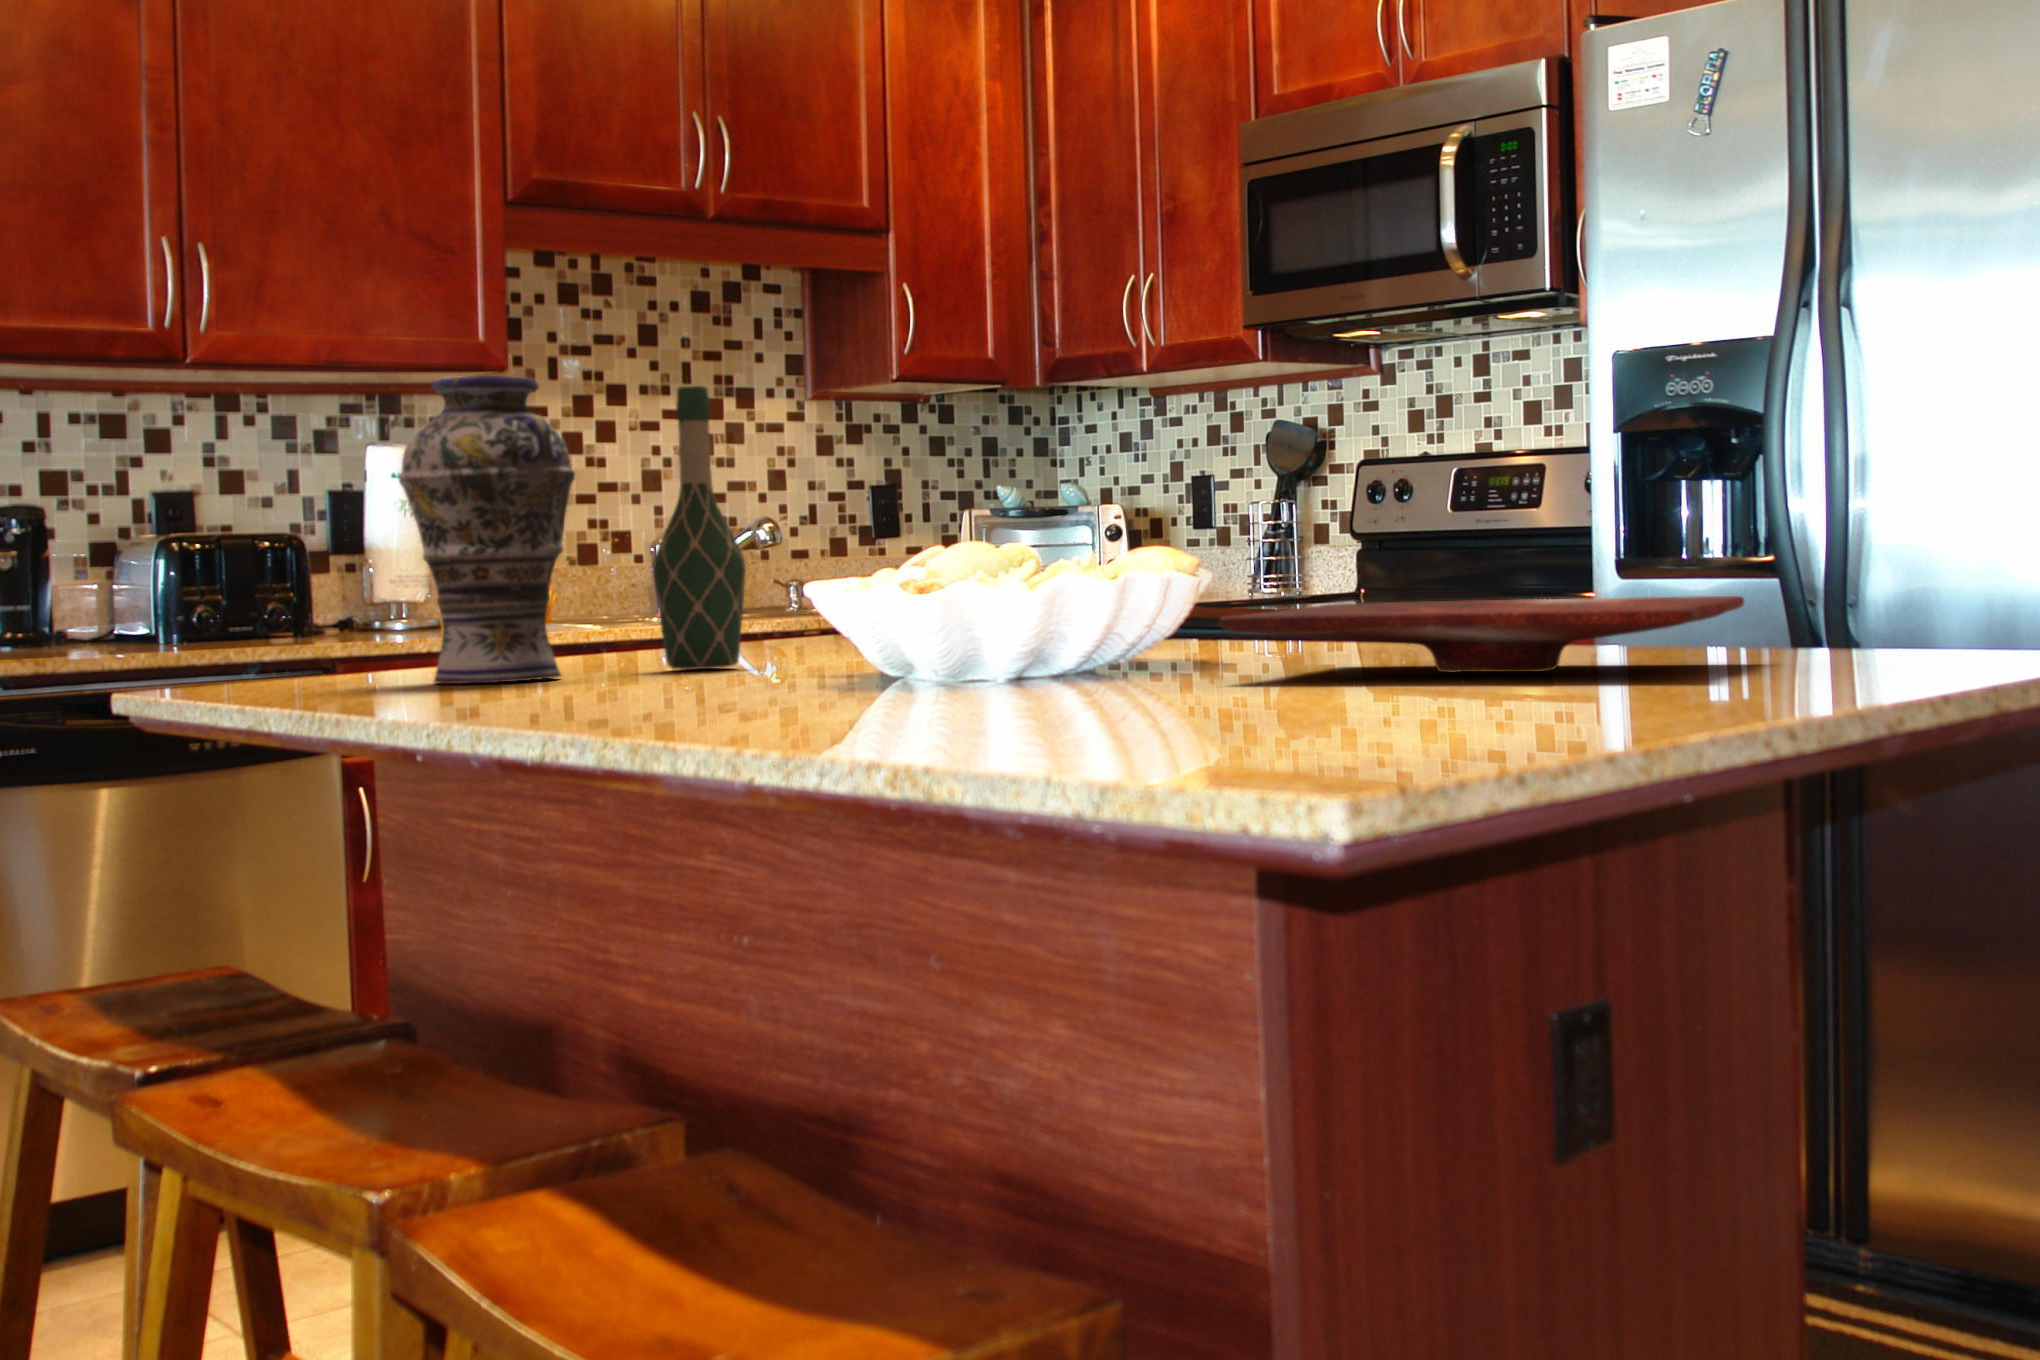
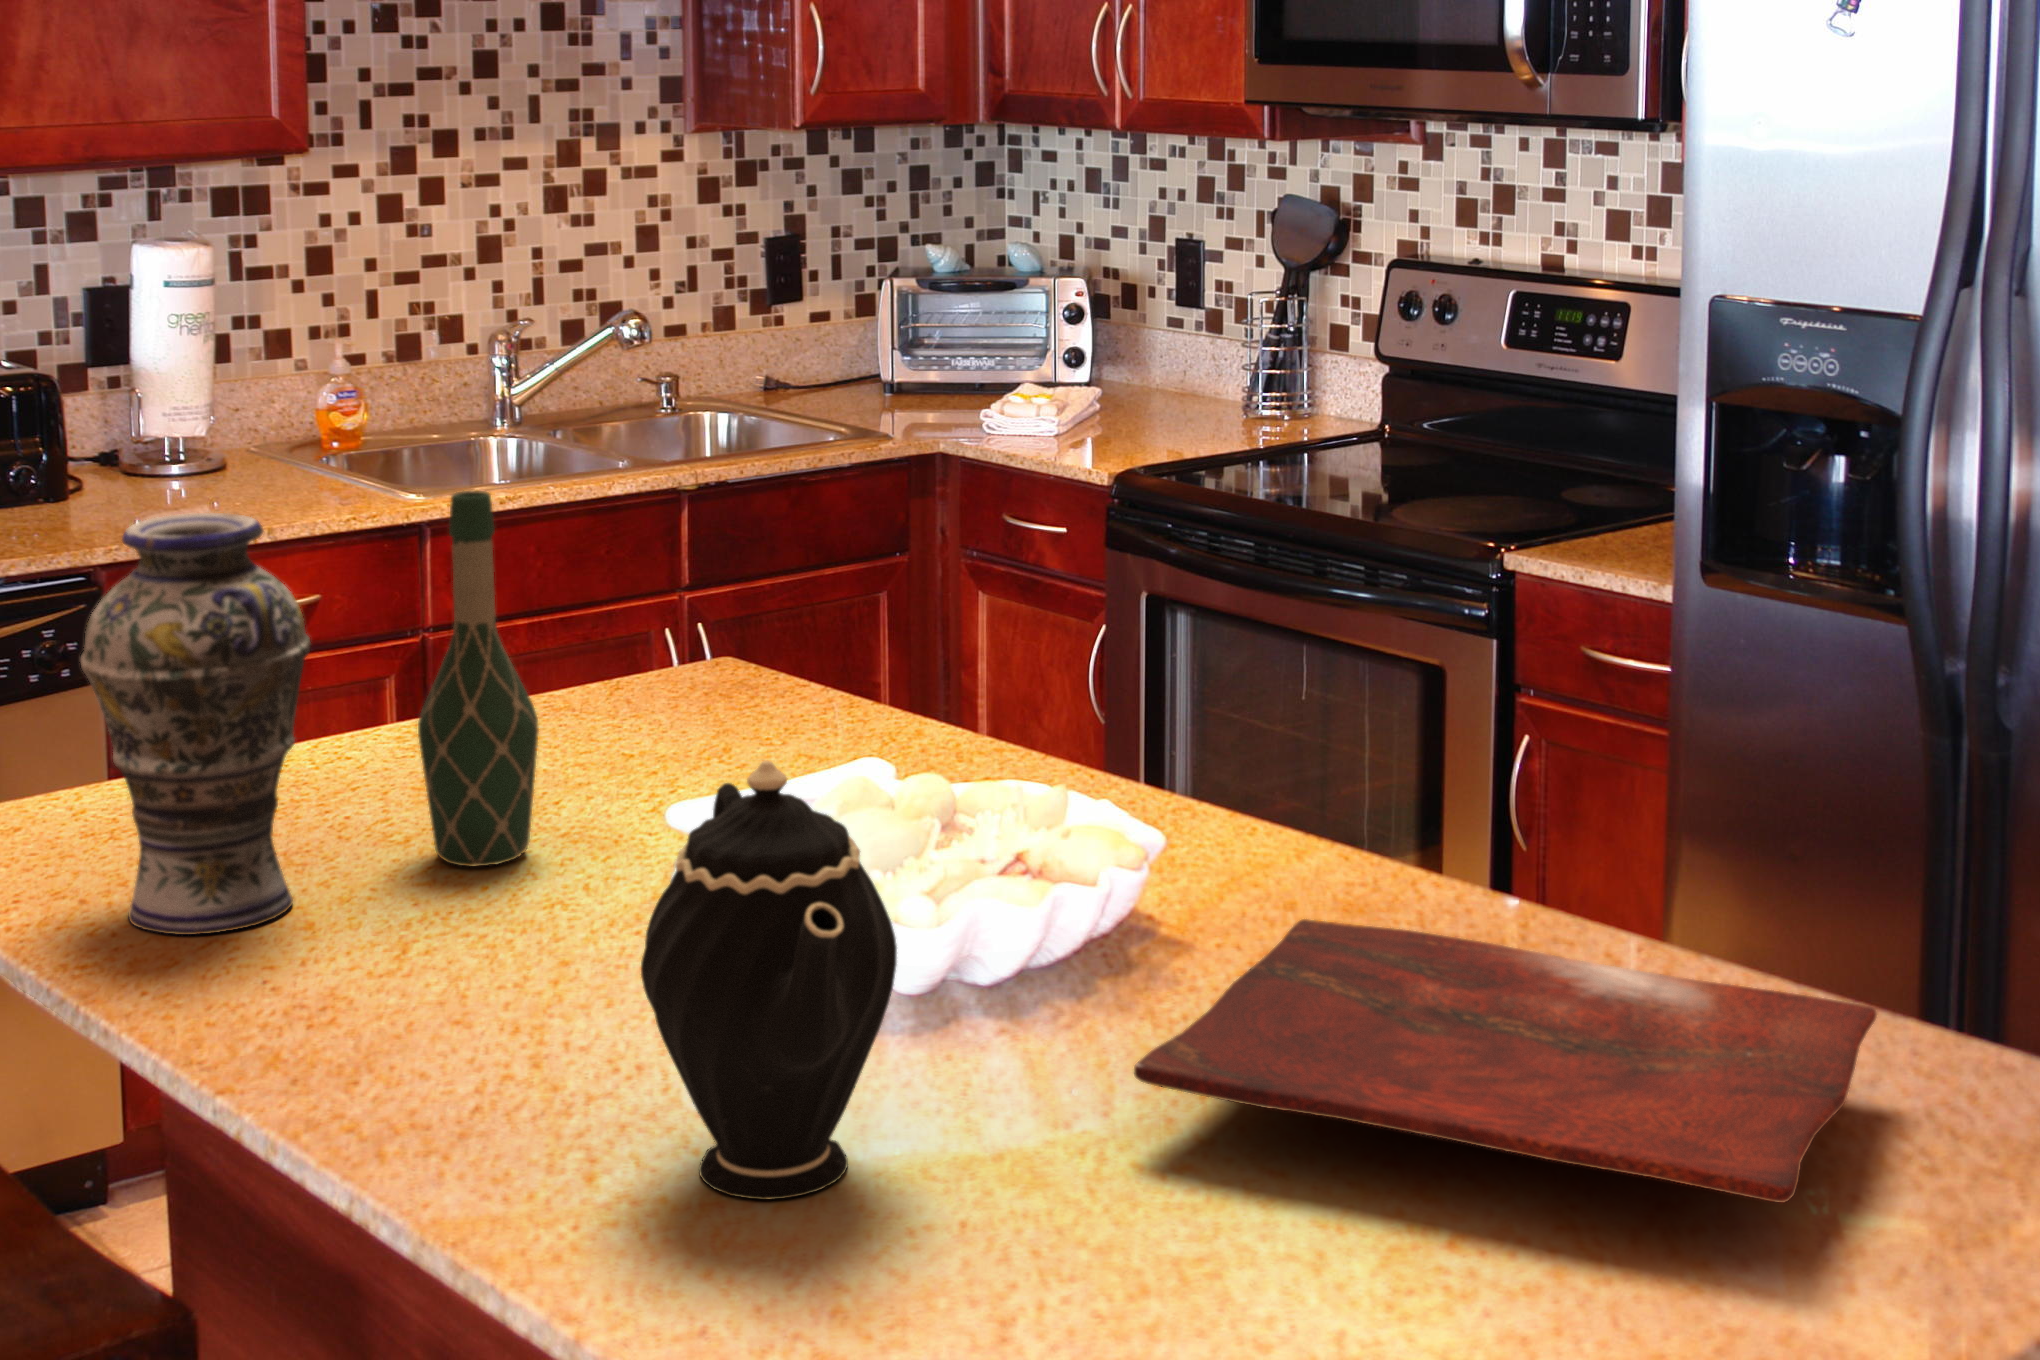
teapot: none [859,383,1046,696] -> present [641,761,897,1200]

